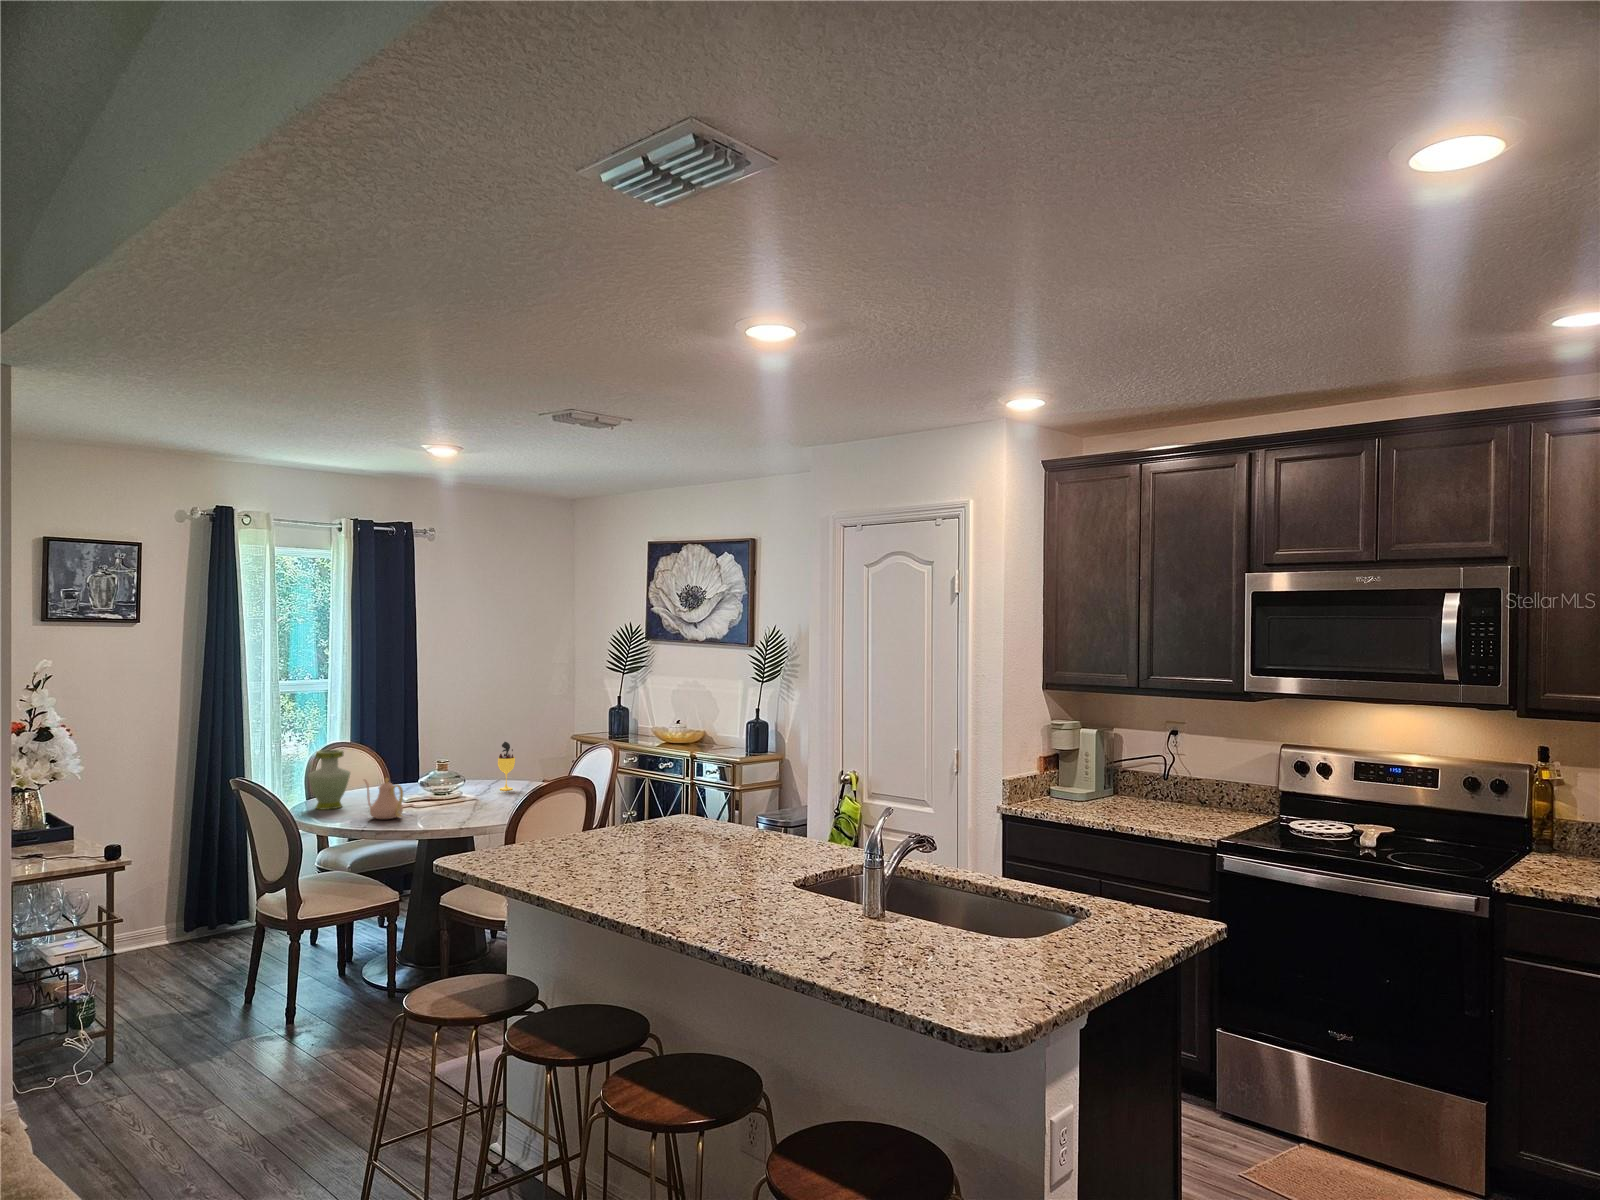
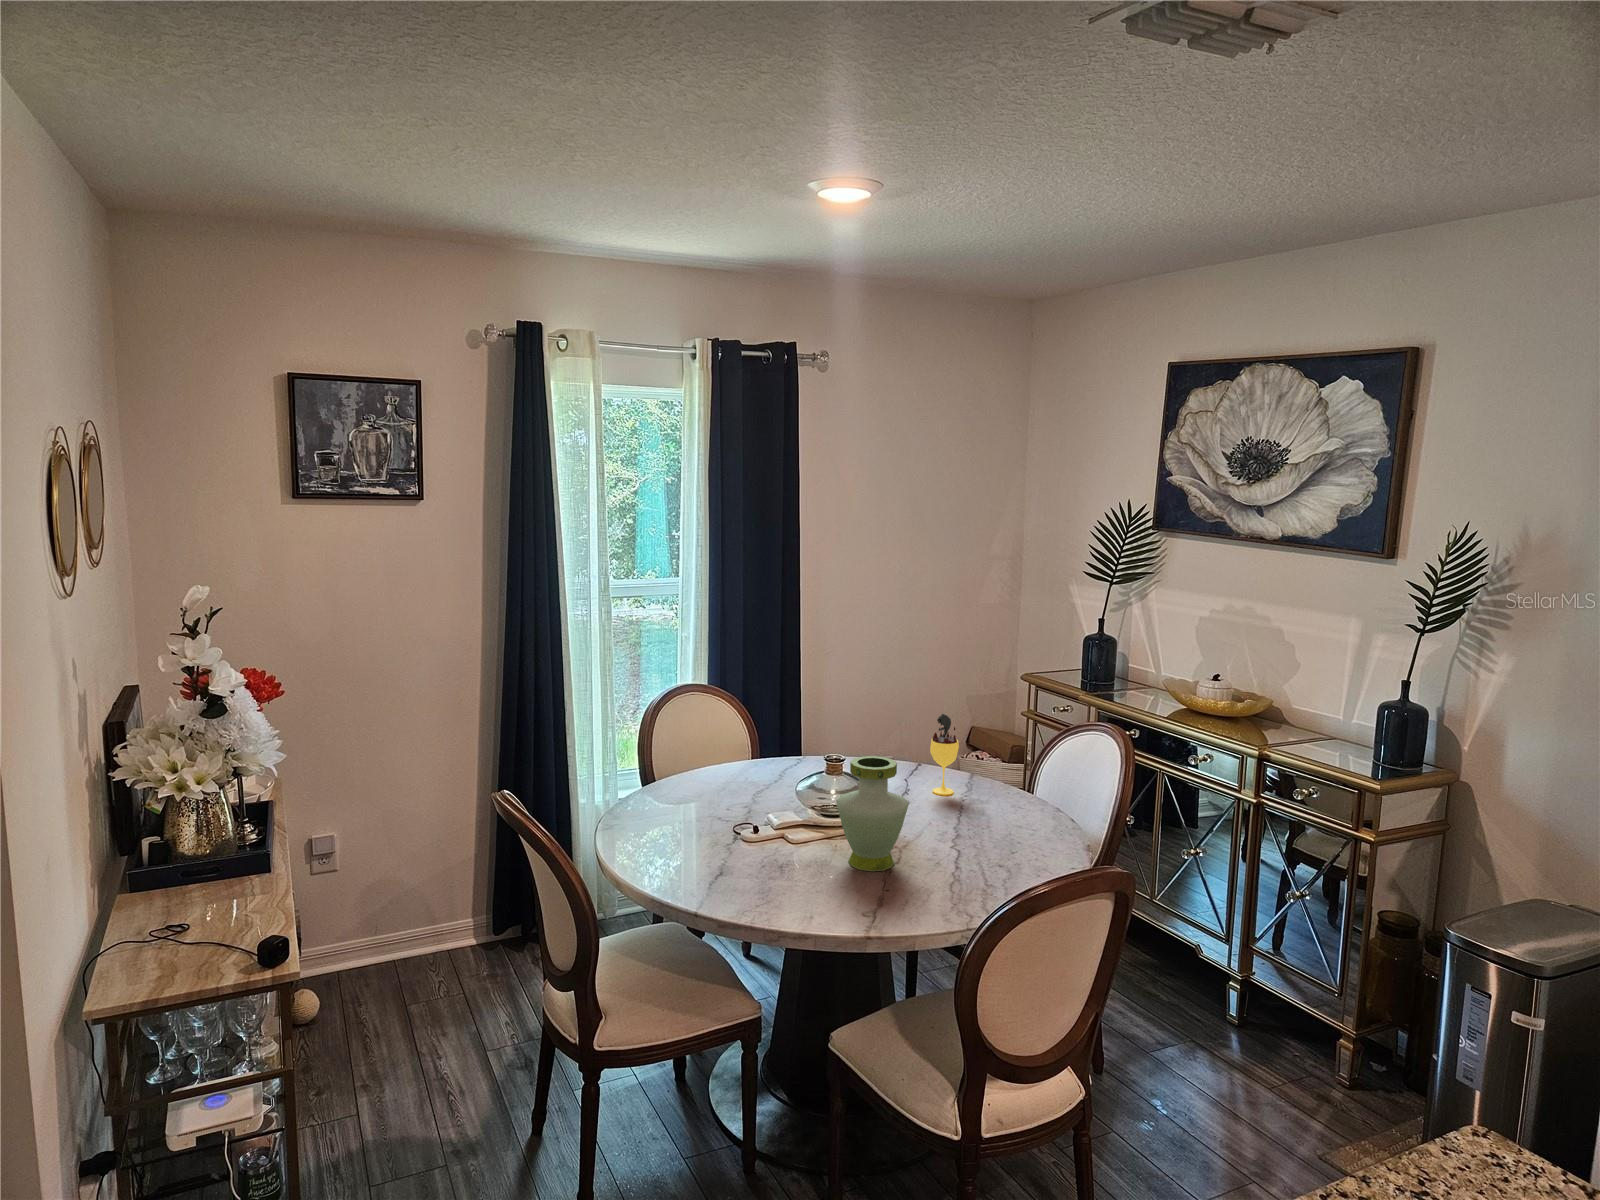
vase: present [308,750,350,810] -> present [836,756,909,871]
teapot: present [364,778,403,819] -> none [714,794,780,880]

